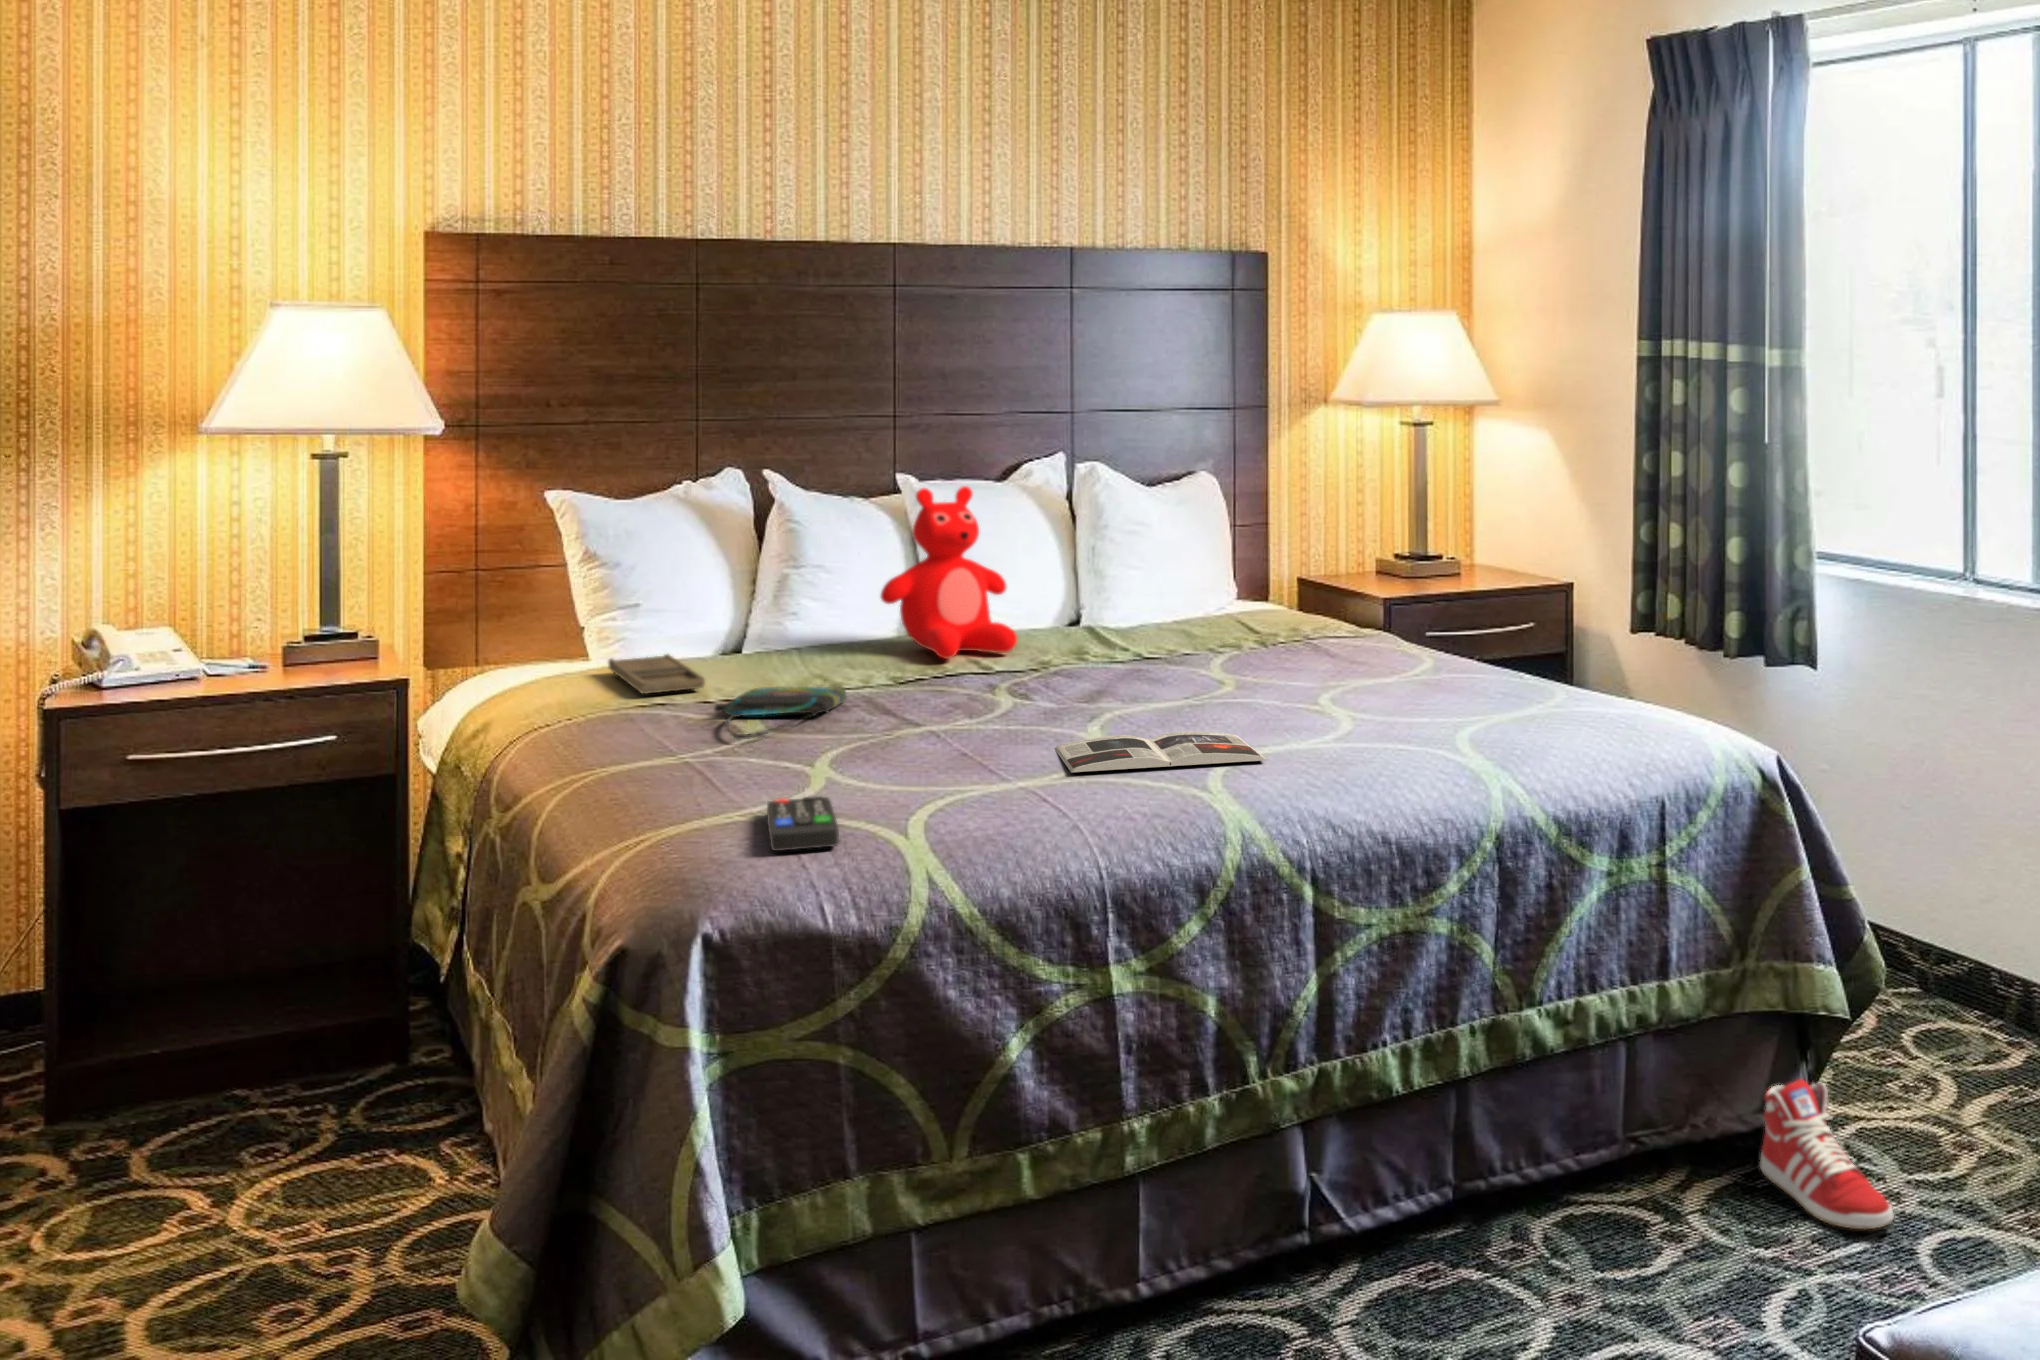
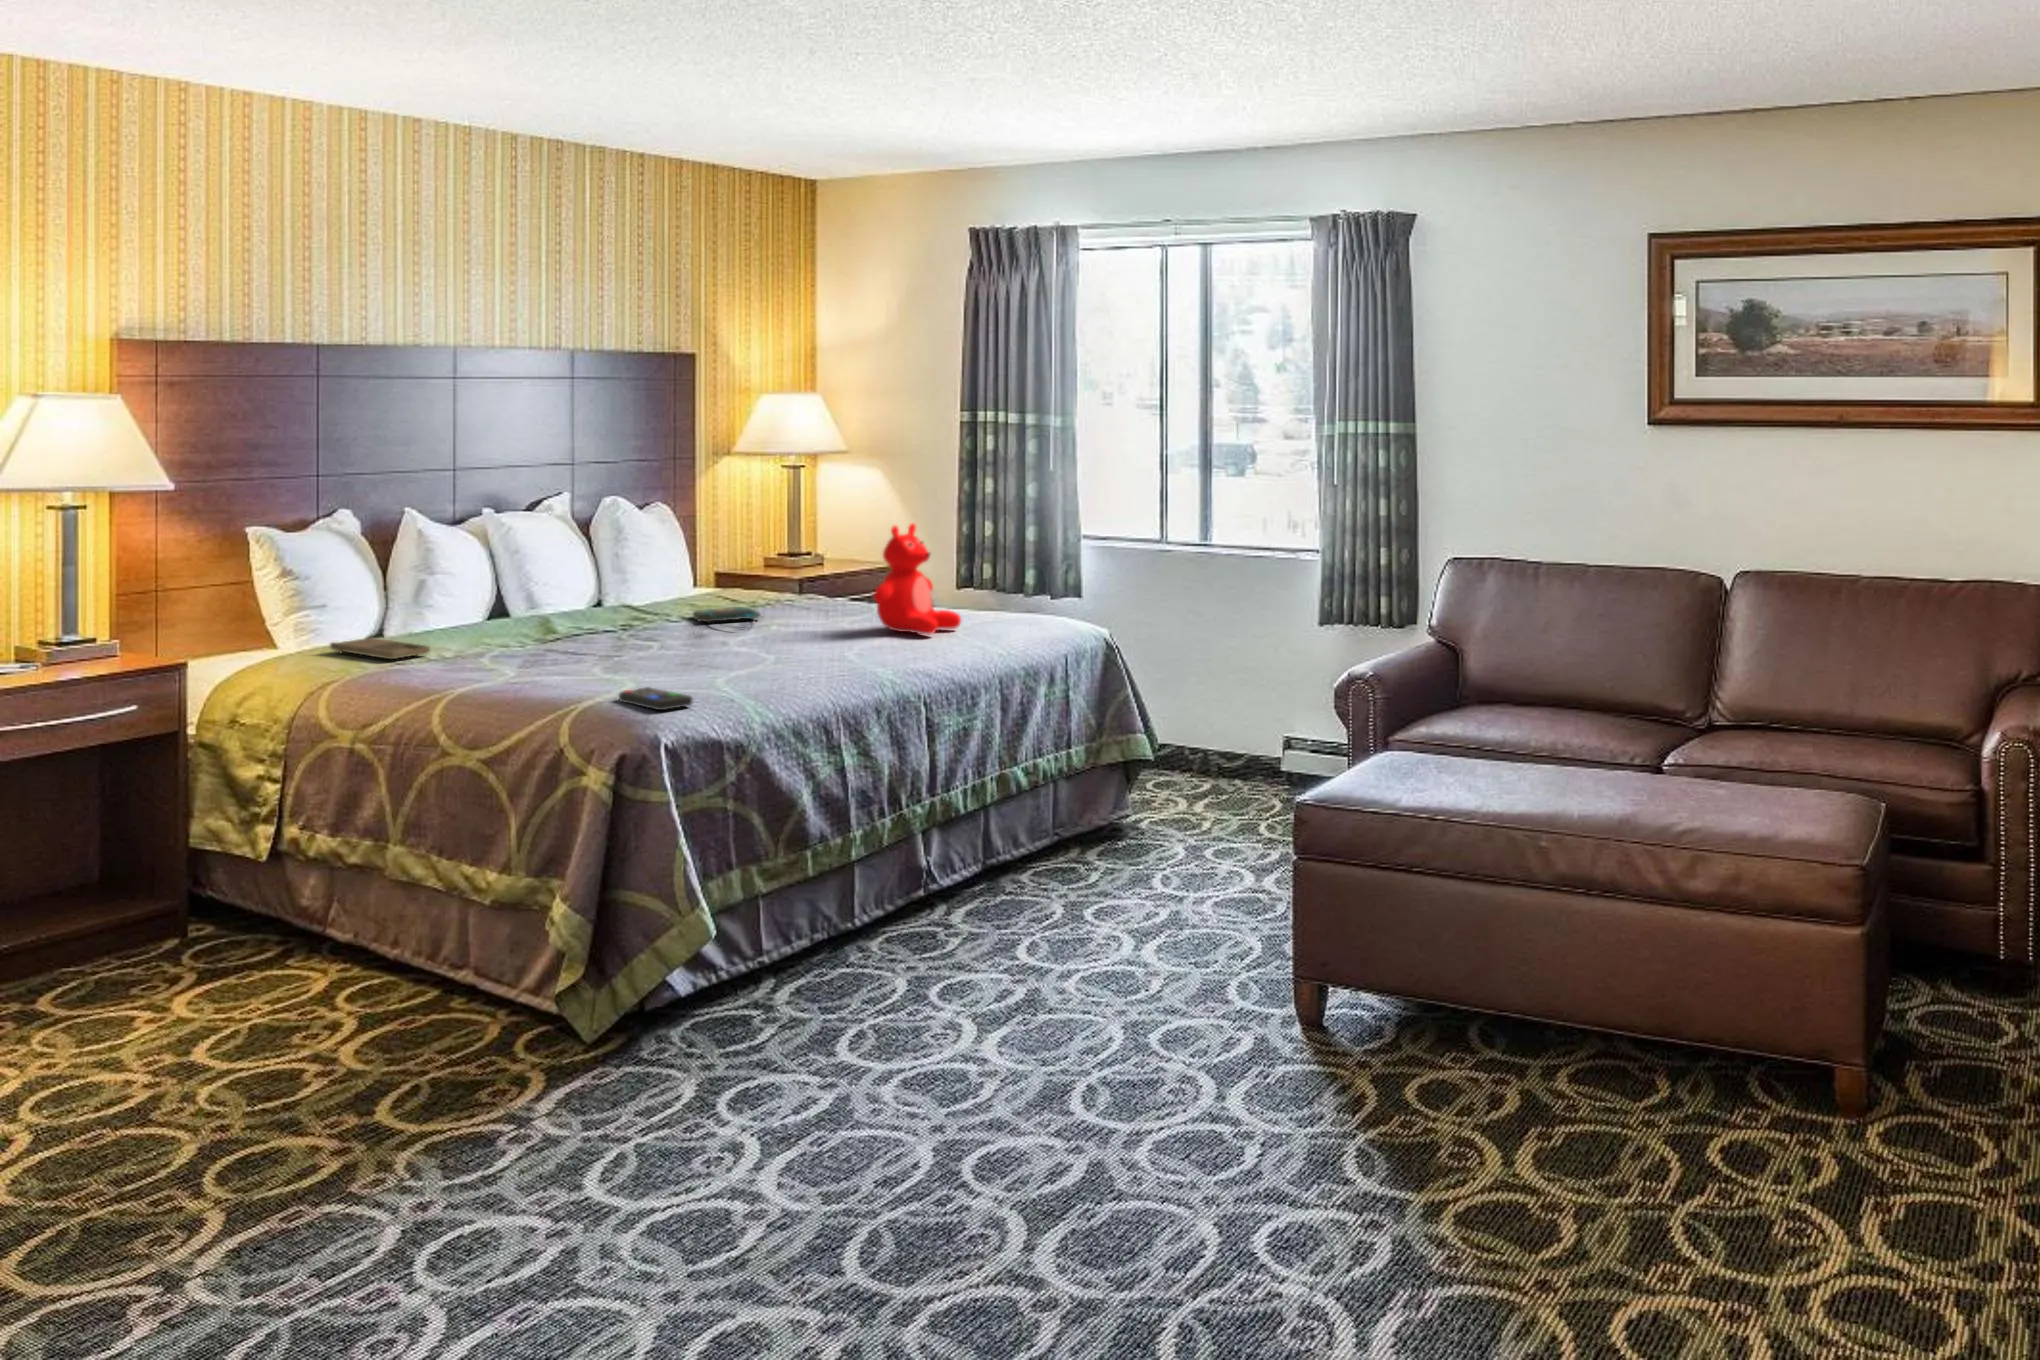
teddy bear: present [881,486,1017,659] -> present [874,523,961,634]
tote bag: present [714,687,846,739] -> present [693,607,760,630]
magazine: present [1055,732,1266,772] -> none [729,645,865,668]
sneaker: present [1761,1079,1894,1229] -> none [1118,790,1193,851]

